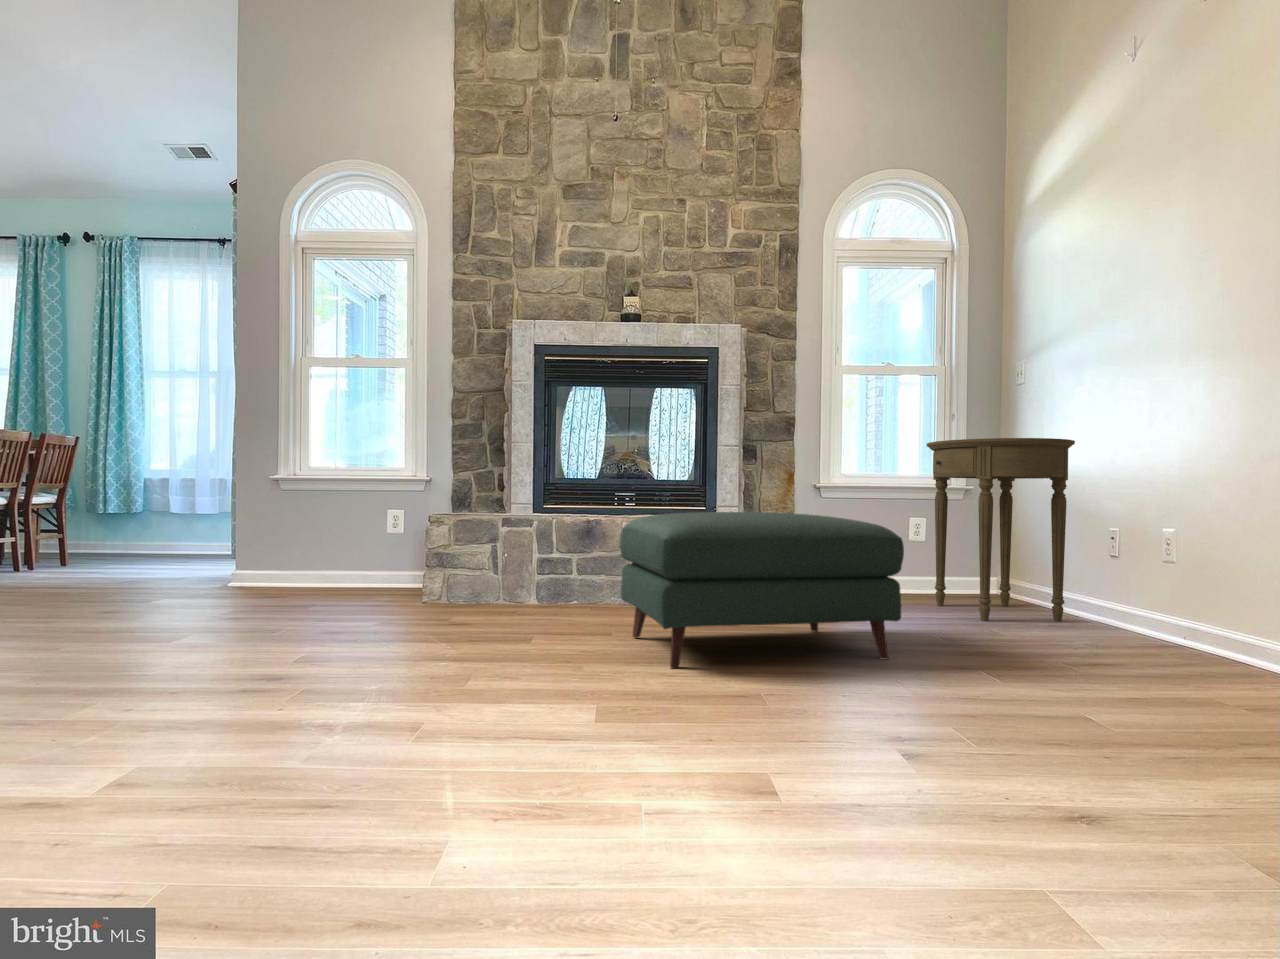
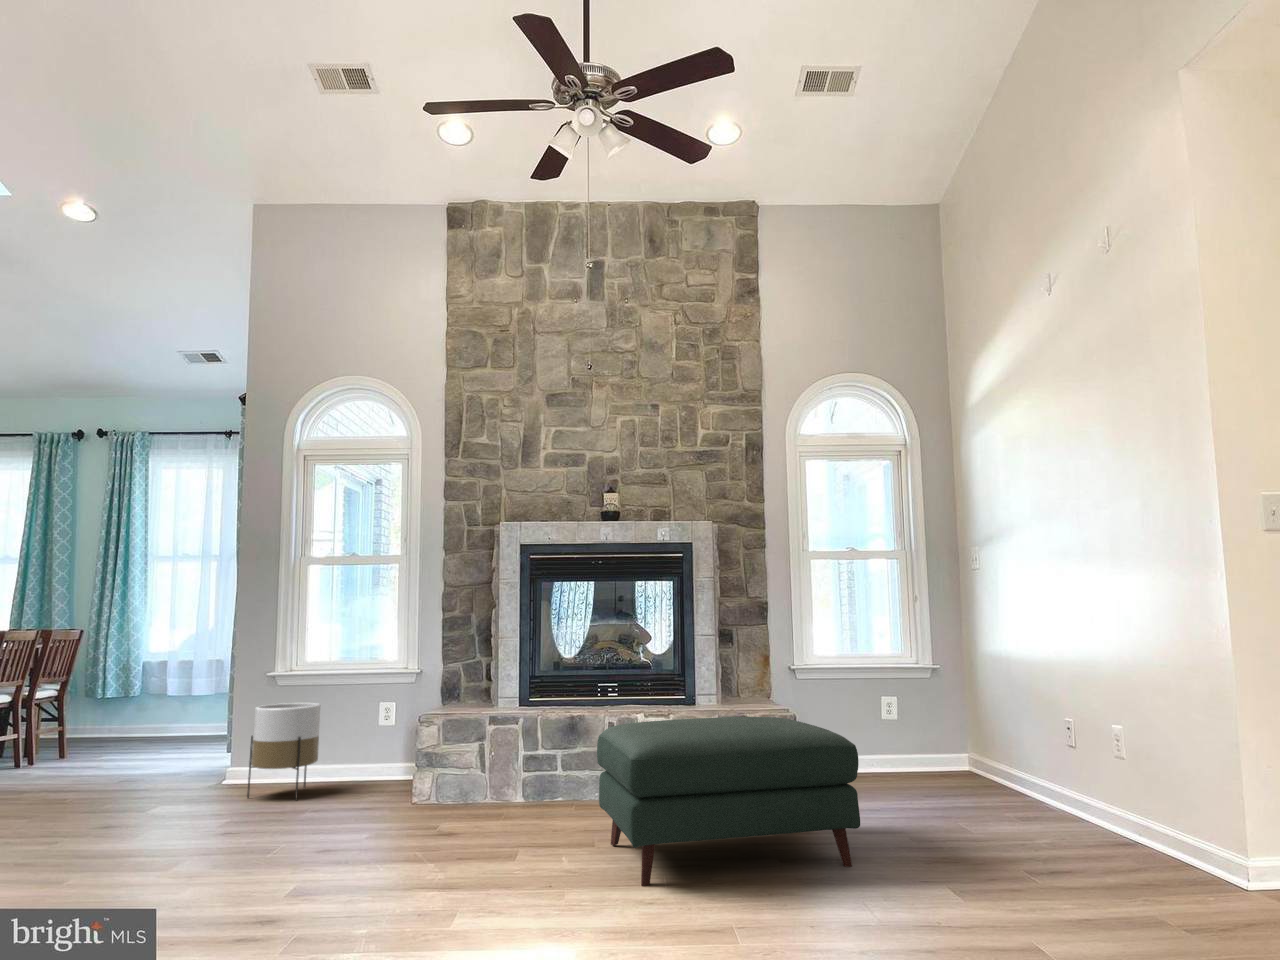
side table: present [927,438,1075,622] -> none [893,627,1034,810]
planter: none [255,504,326,598] -> present [247,703,320,800]

